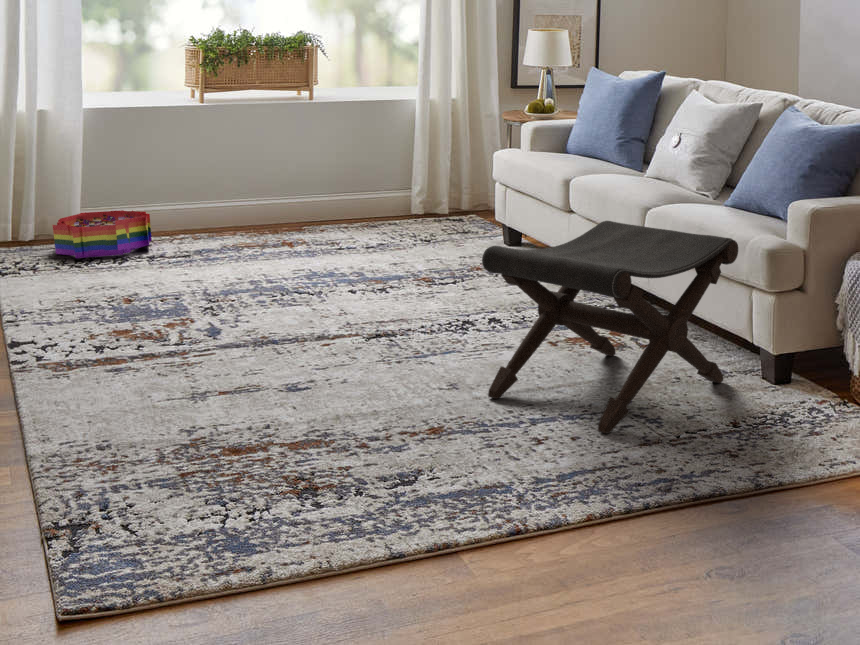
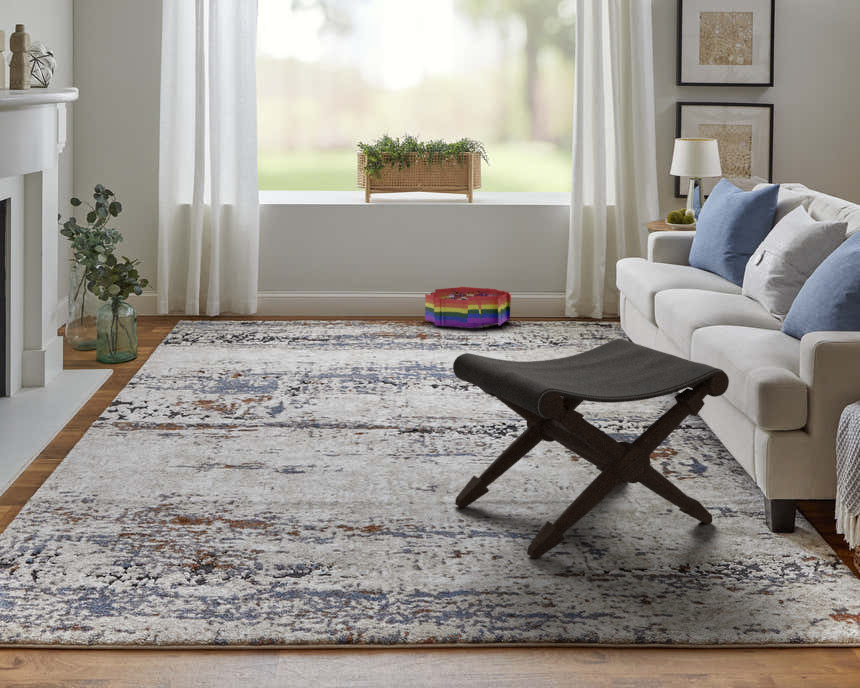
storage bin: present [53,210,152,258] -> present [425,287,511,328]

